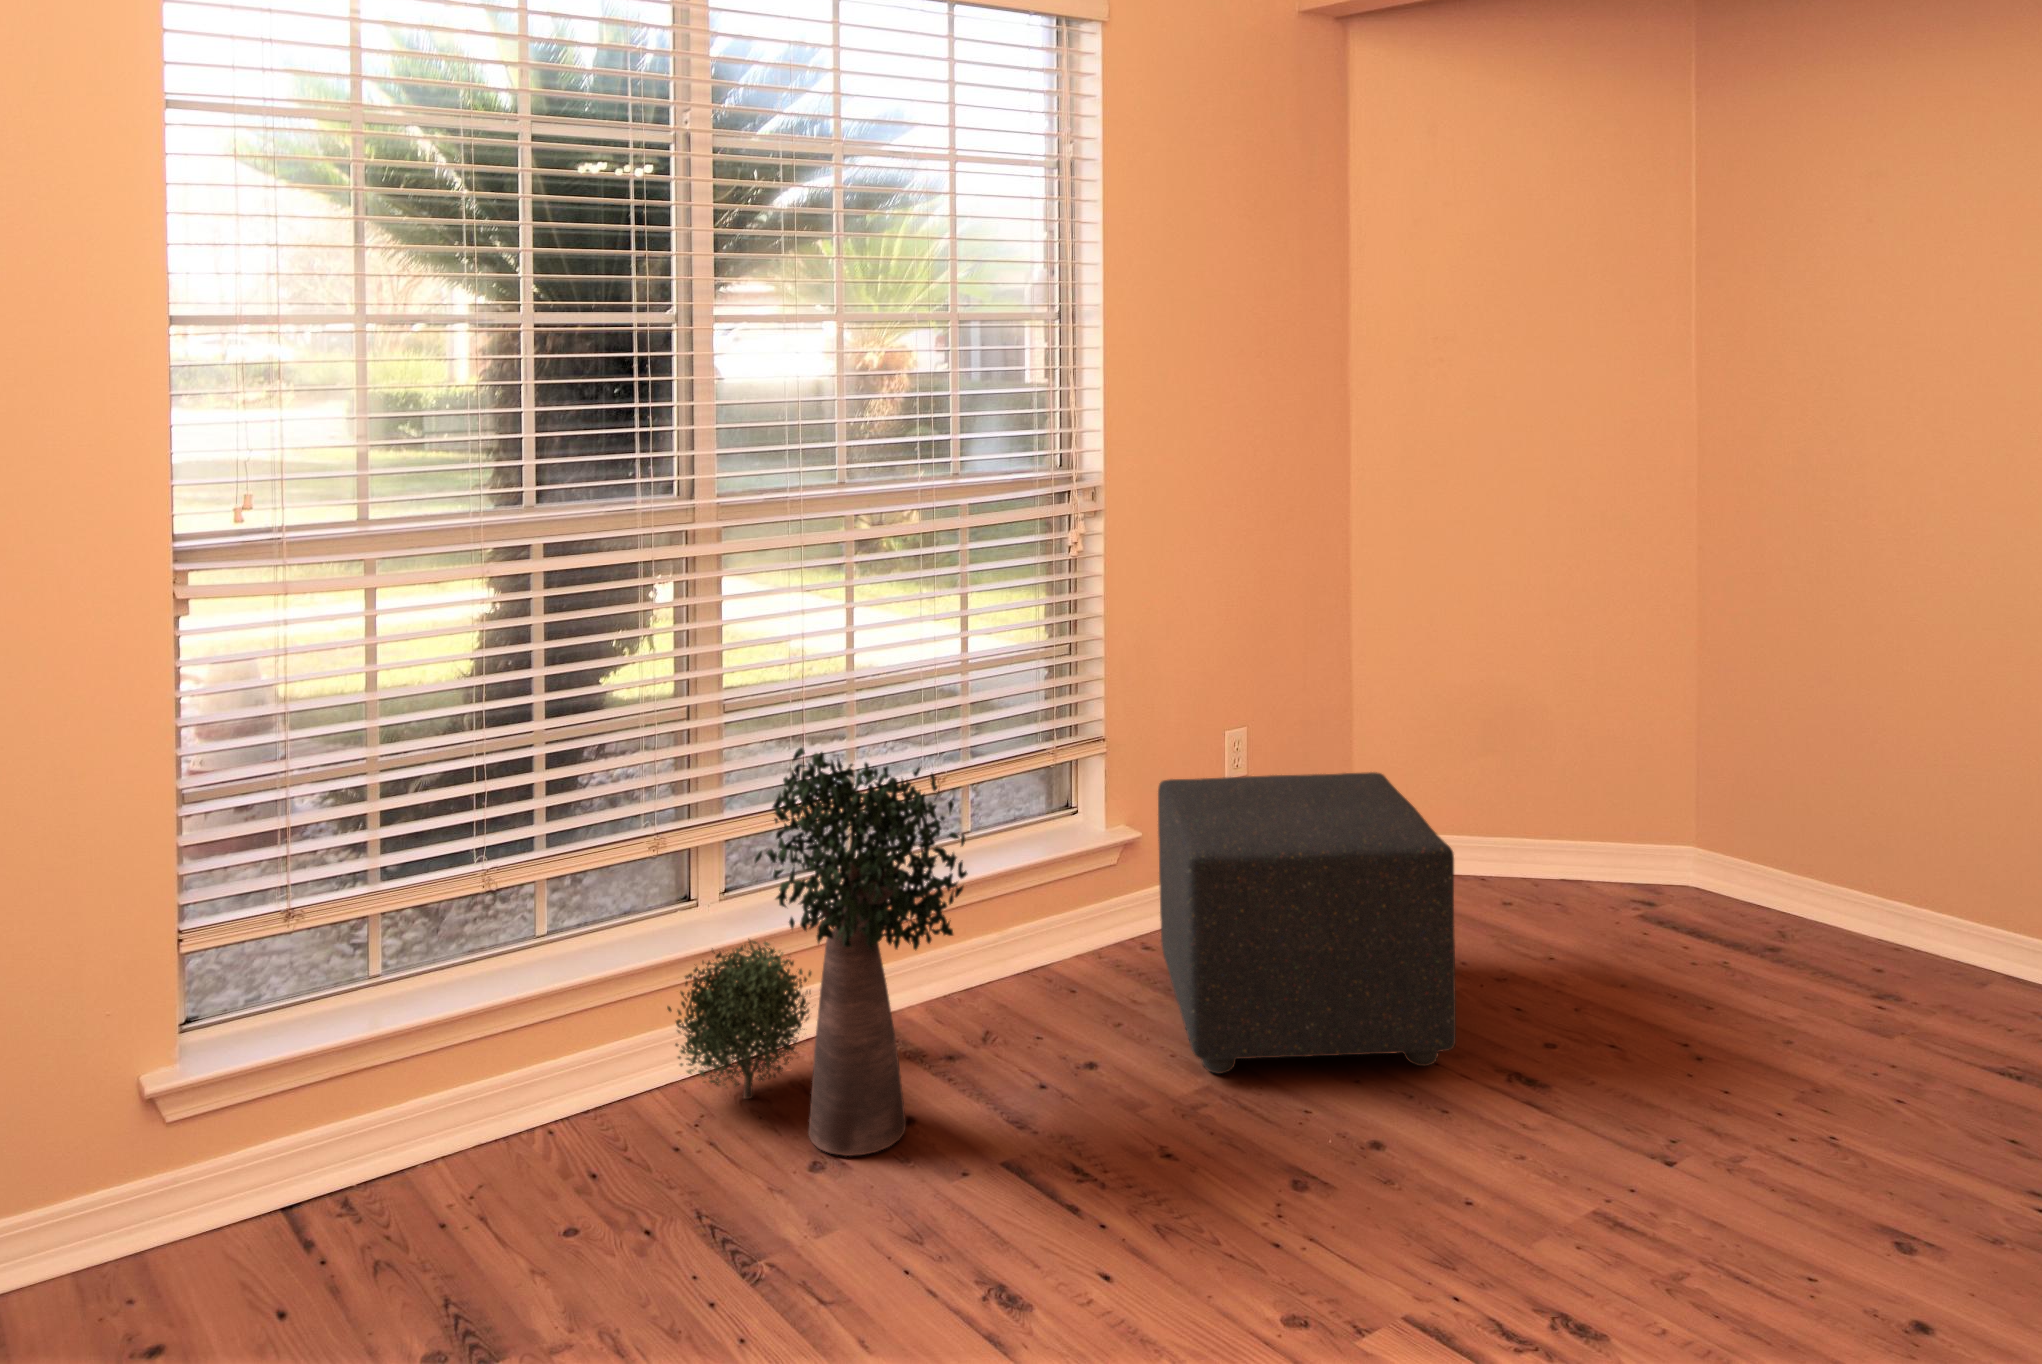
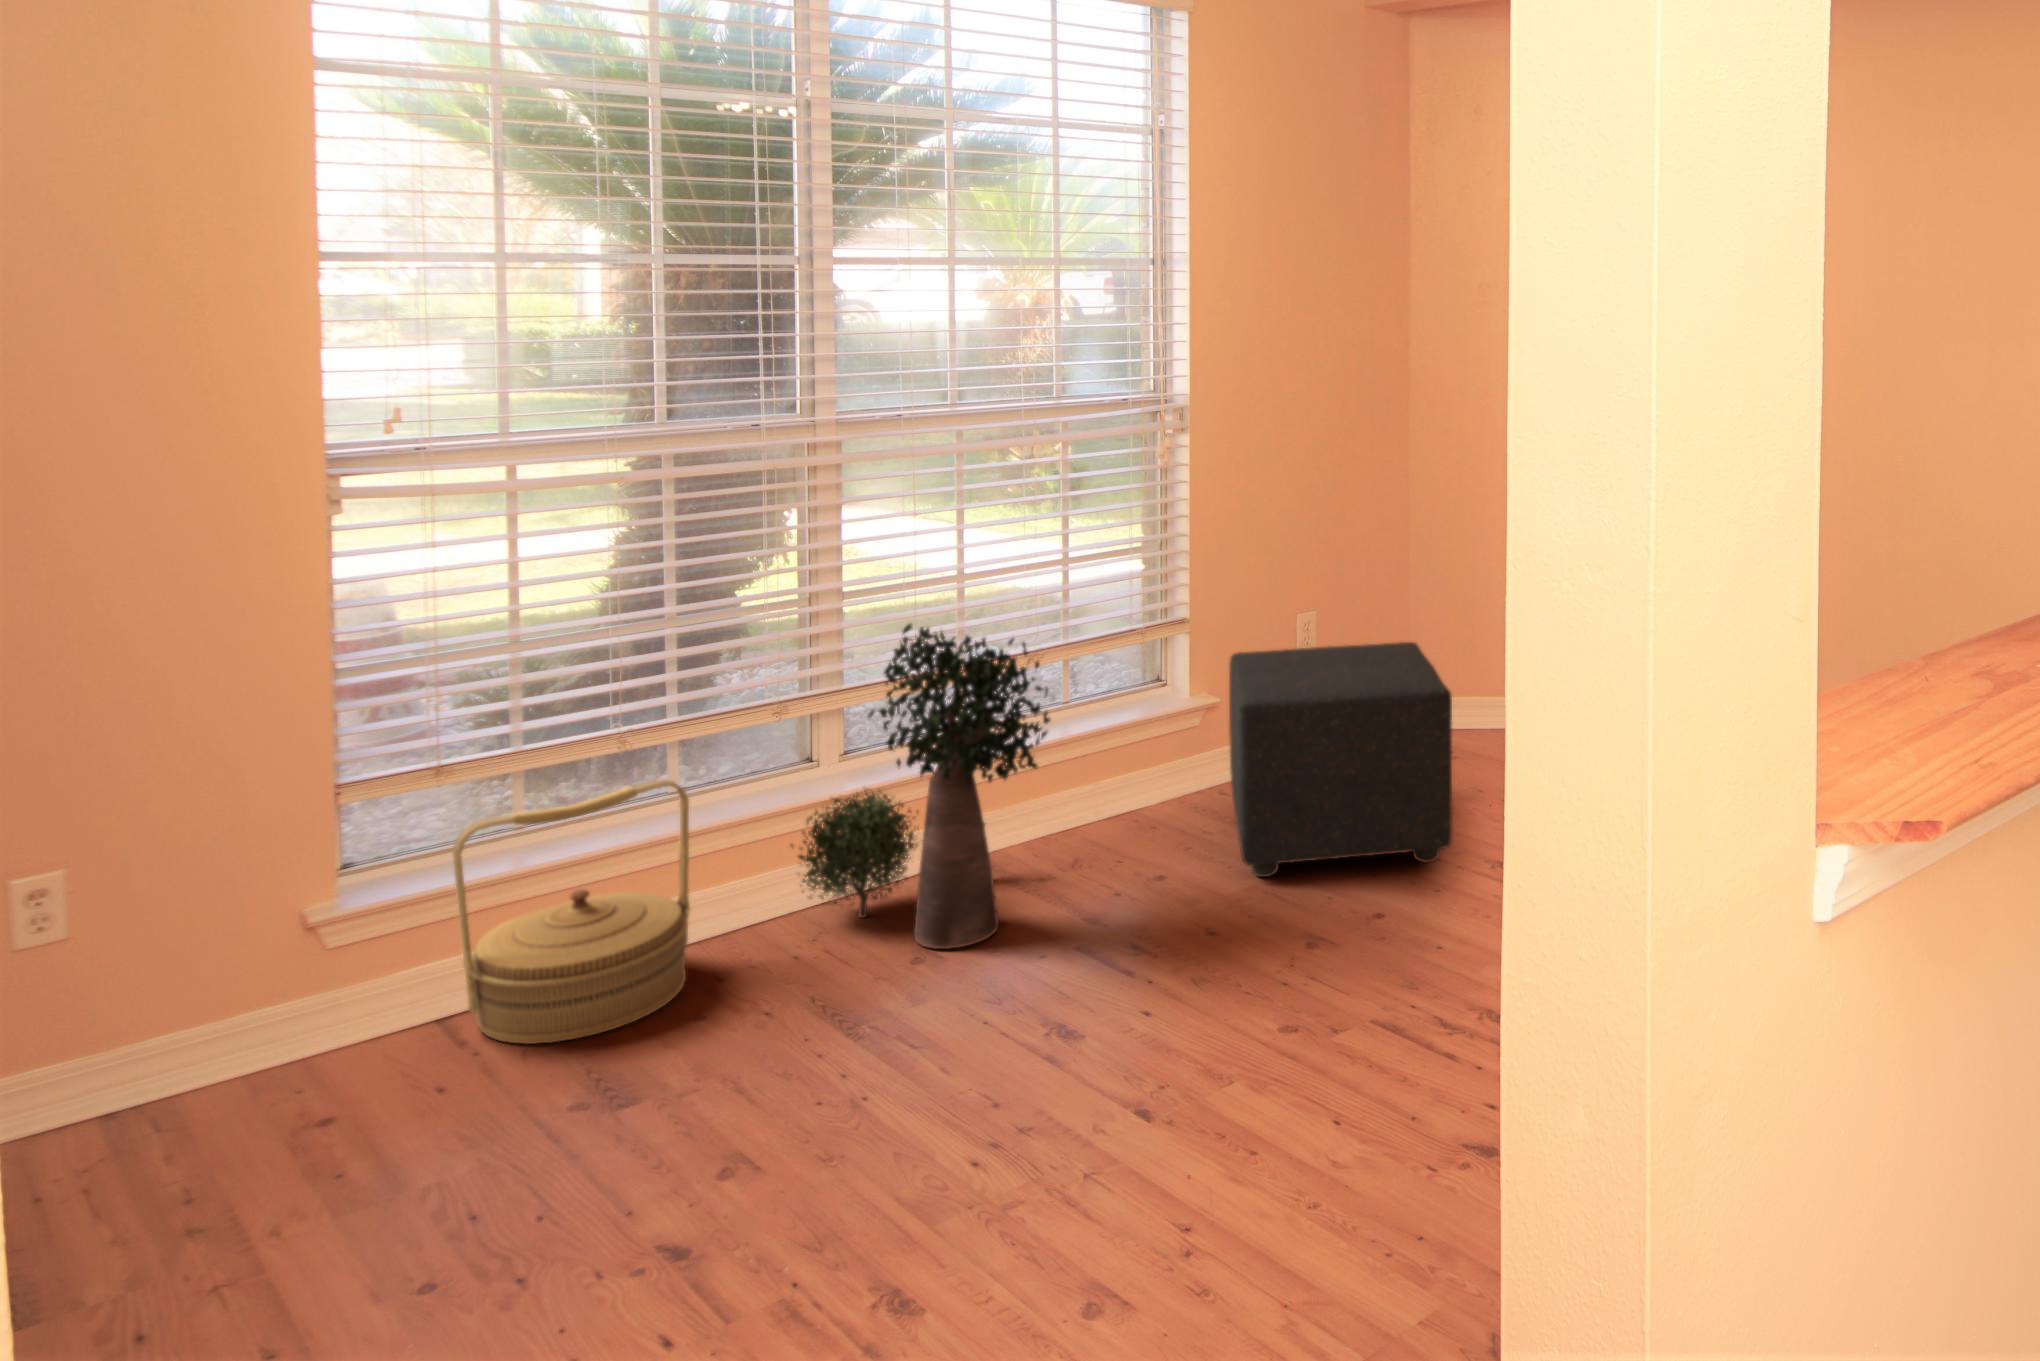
woven basket: none [297,931,557,1261] -> present [452,779,690,1044]

